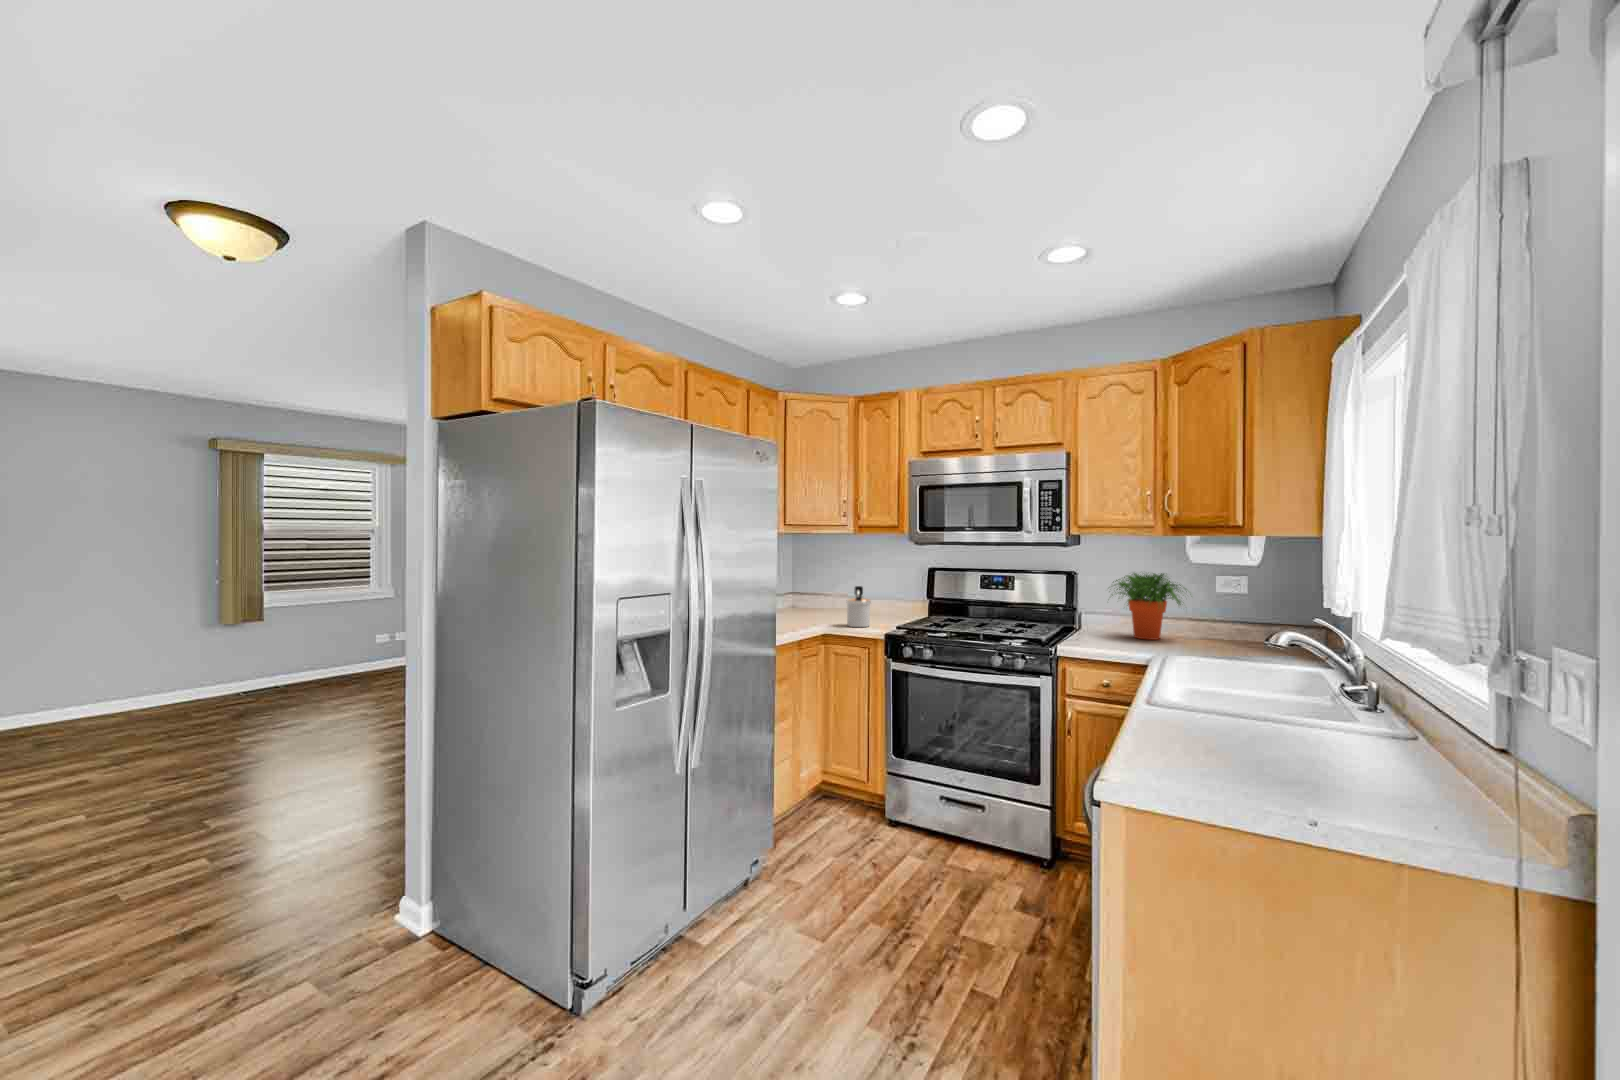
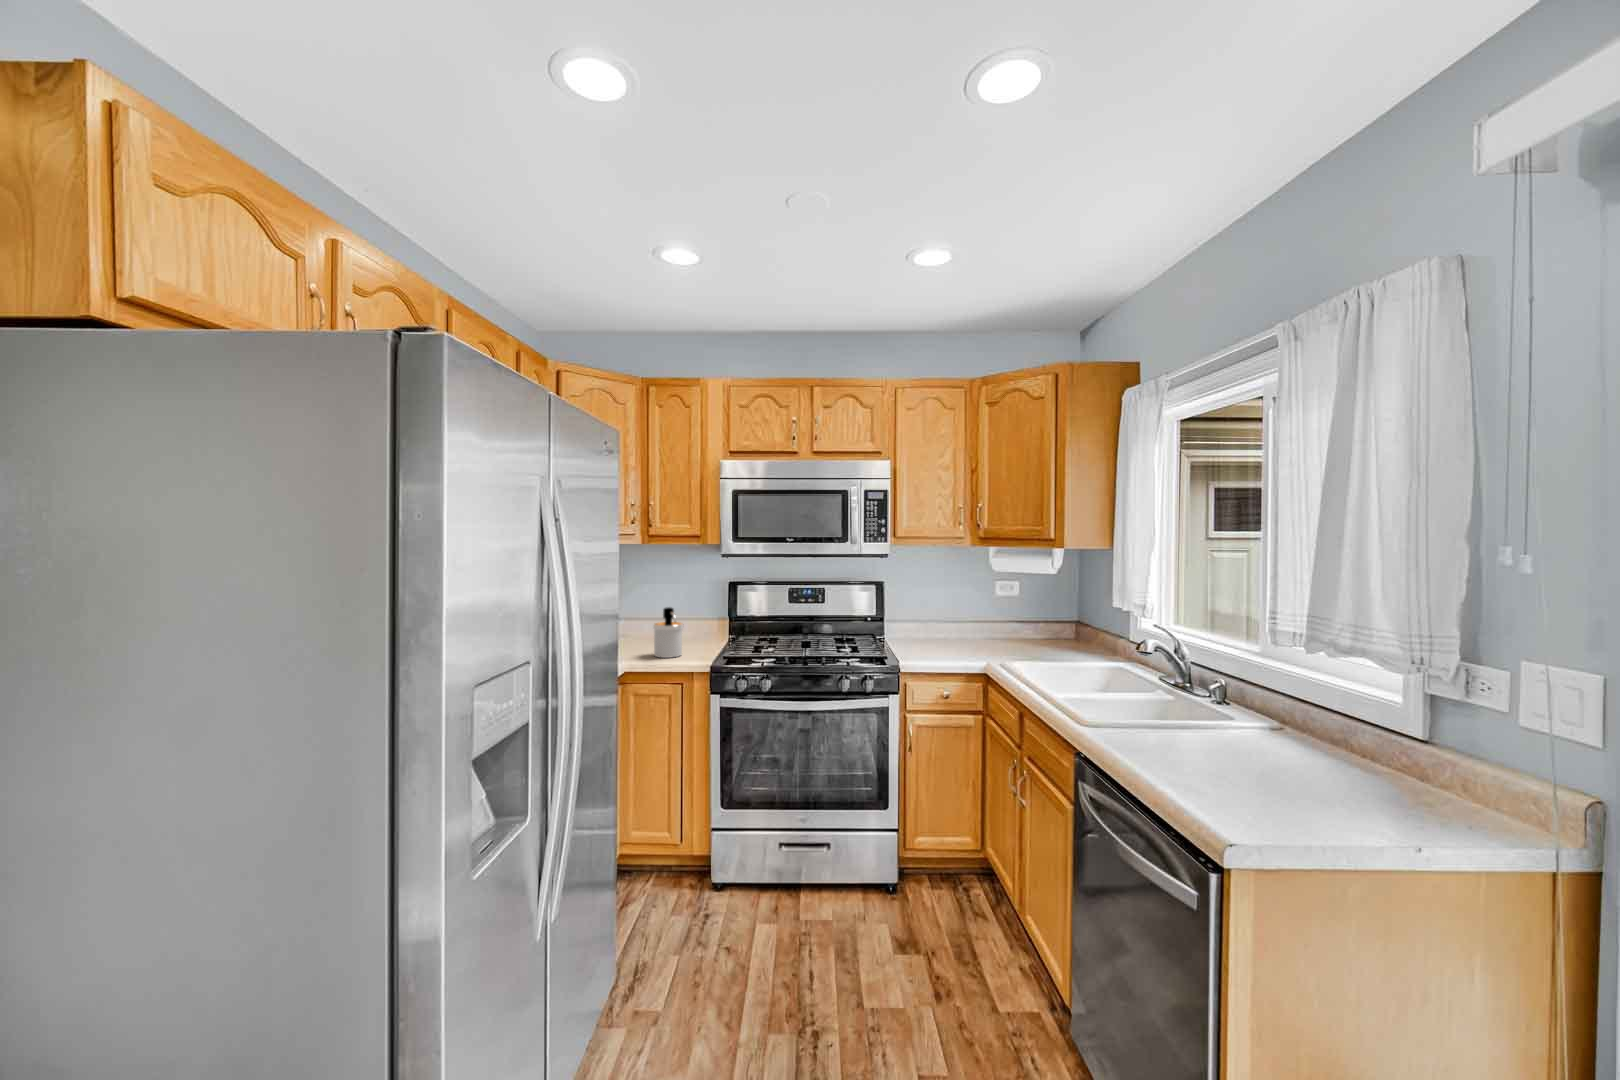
potted plant: present [1112,573,1183,640] -> none [920,581,995,646]

